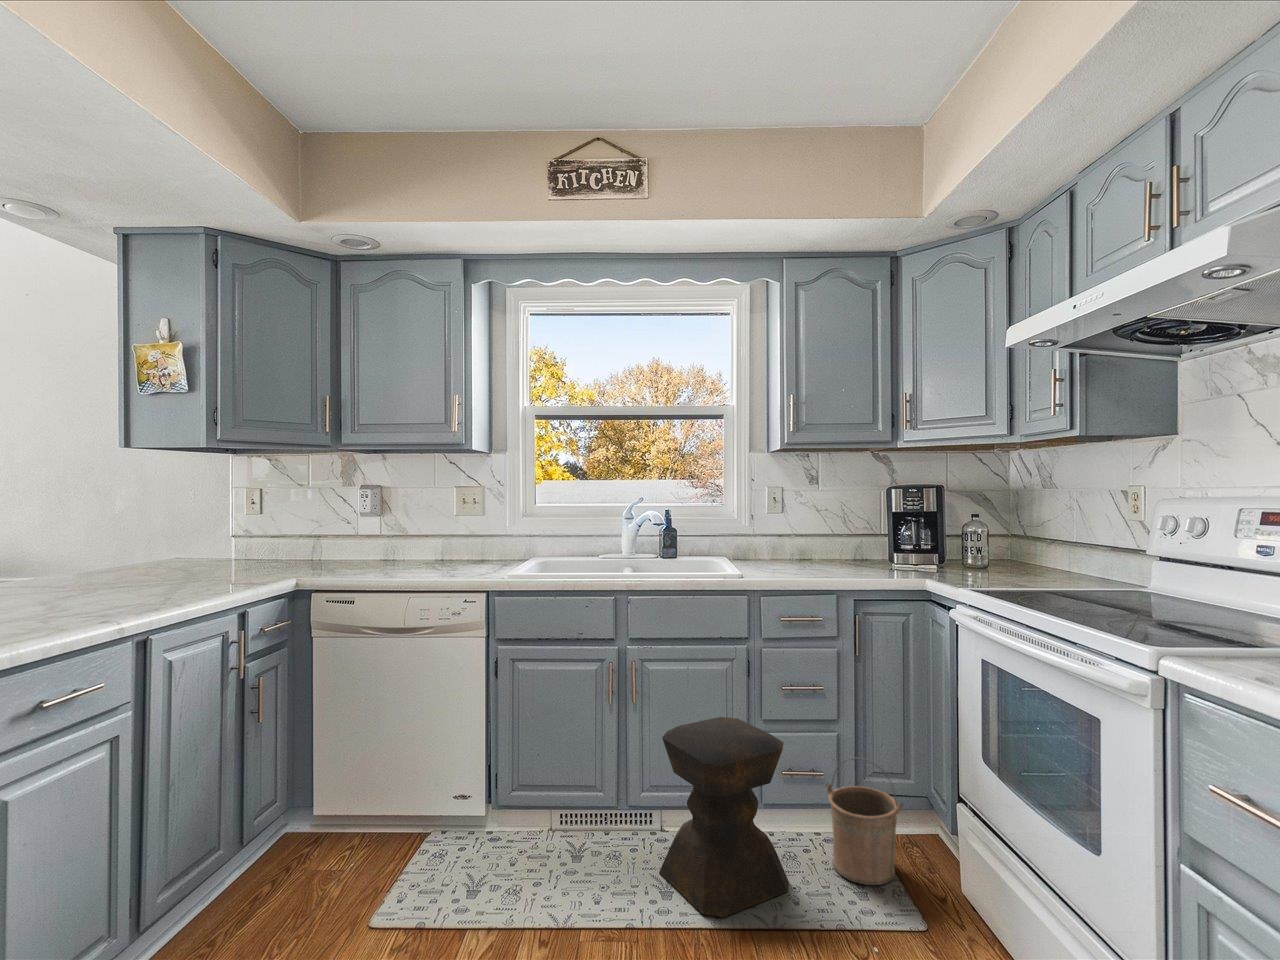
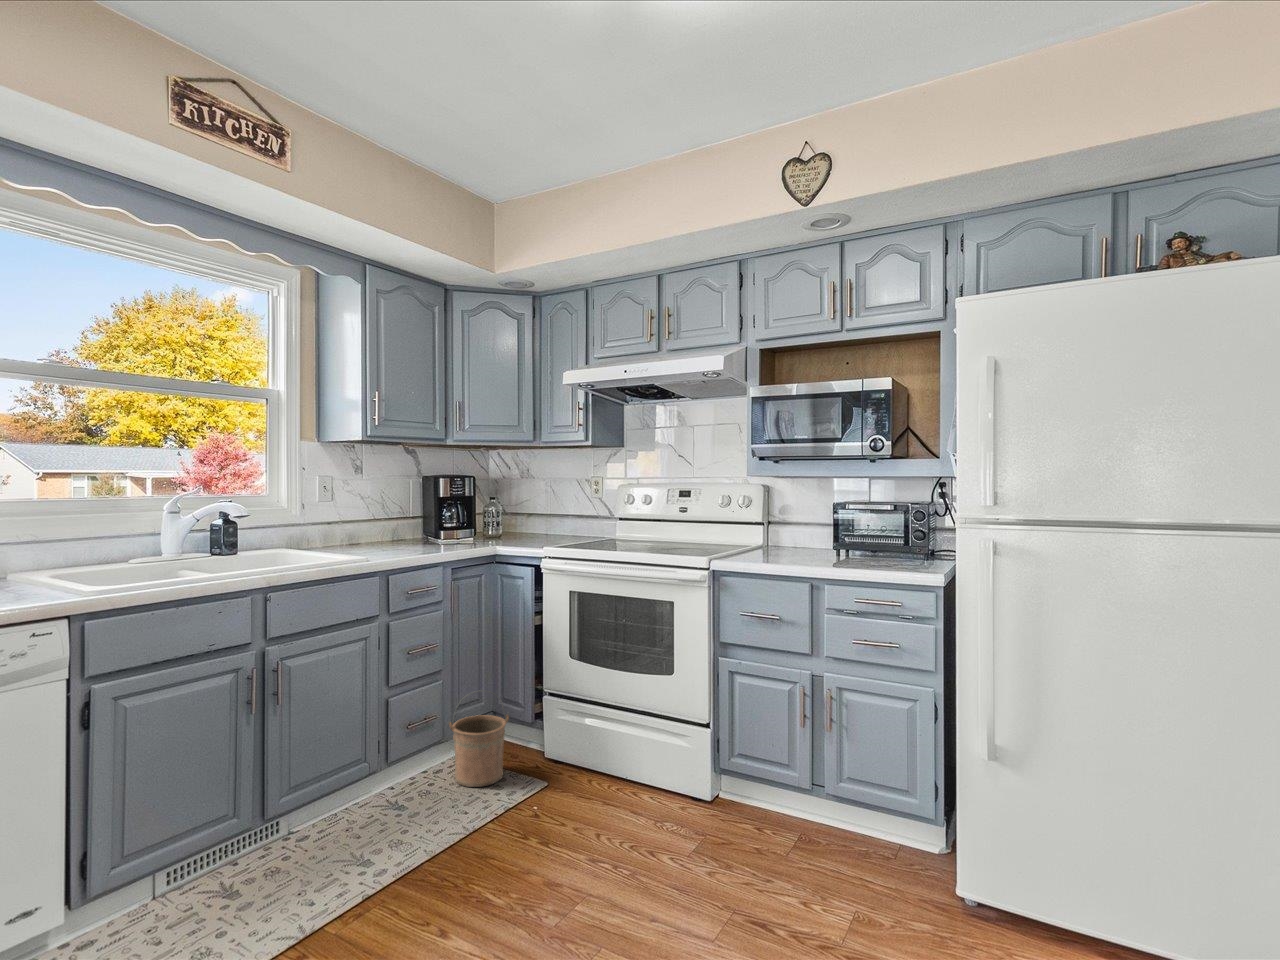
stool: present [659,717,789,917] -> none [332,688,451,855]

